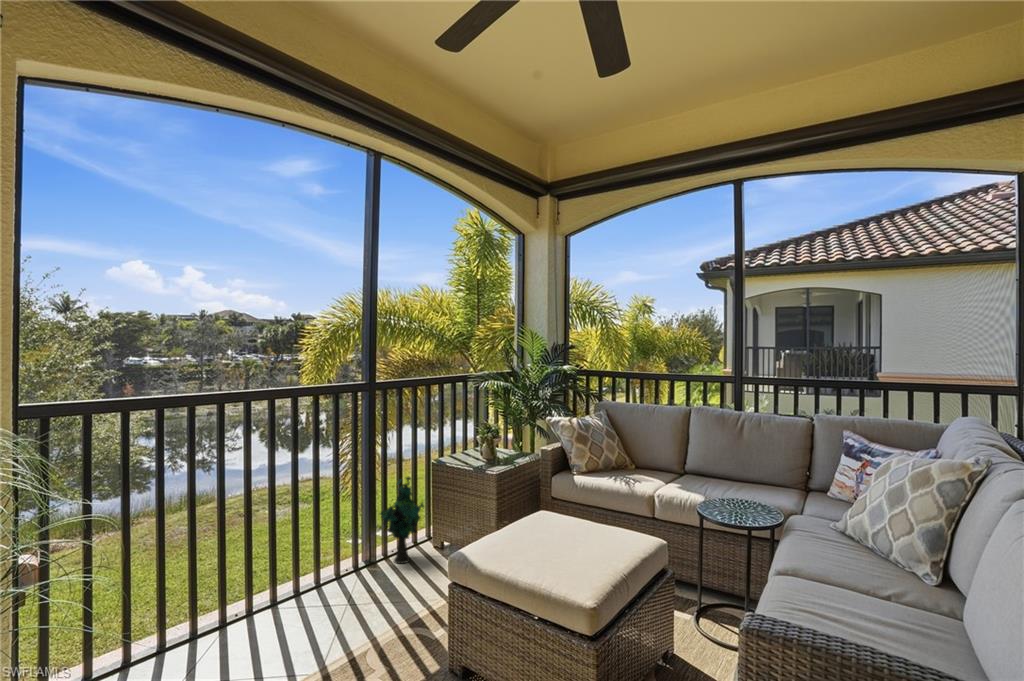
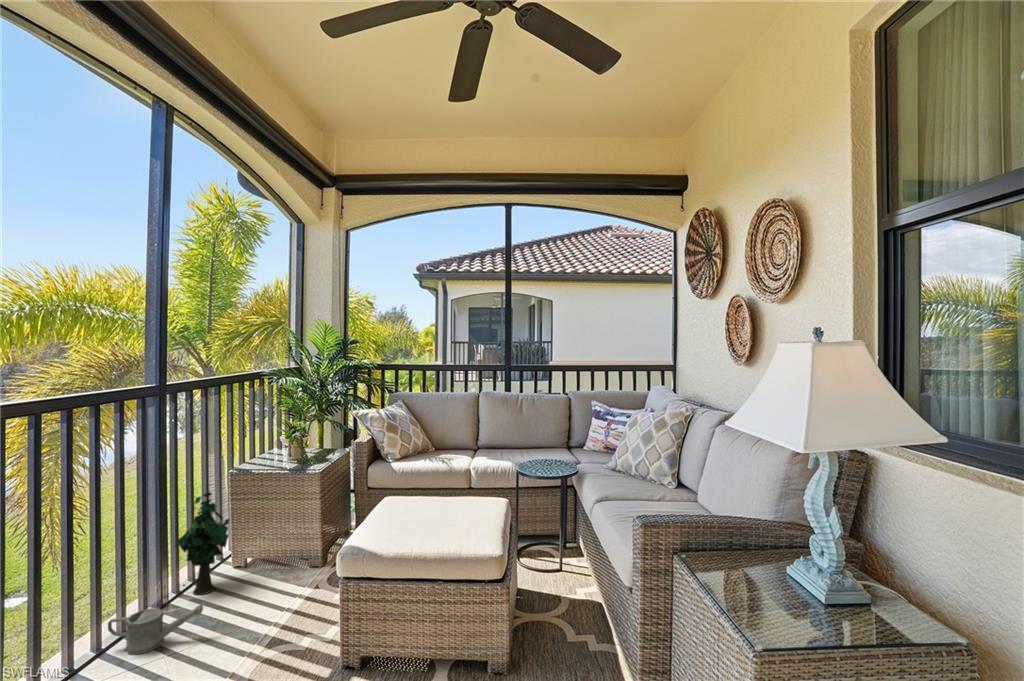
watering can: none [317,565,376,600] -> present [108,604,203,655]

